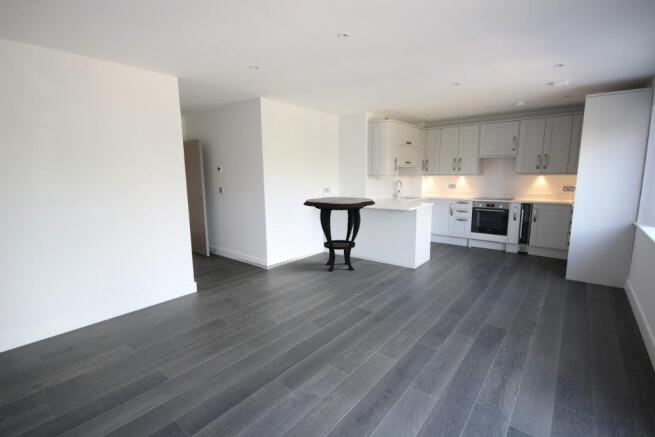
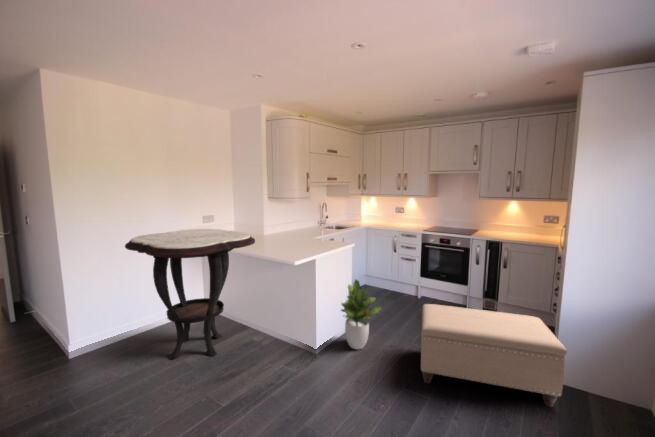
potted plant: none [428,226,455,268] -> present [341,280,381,349]
ottoman: none [480,239,568,287] -> present [421,304,567,407]

